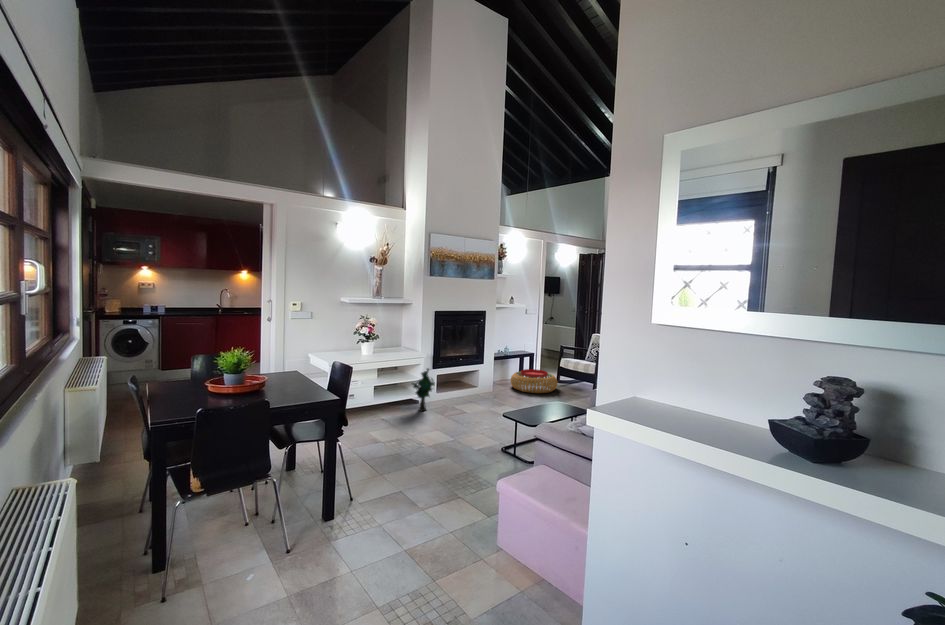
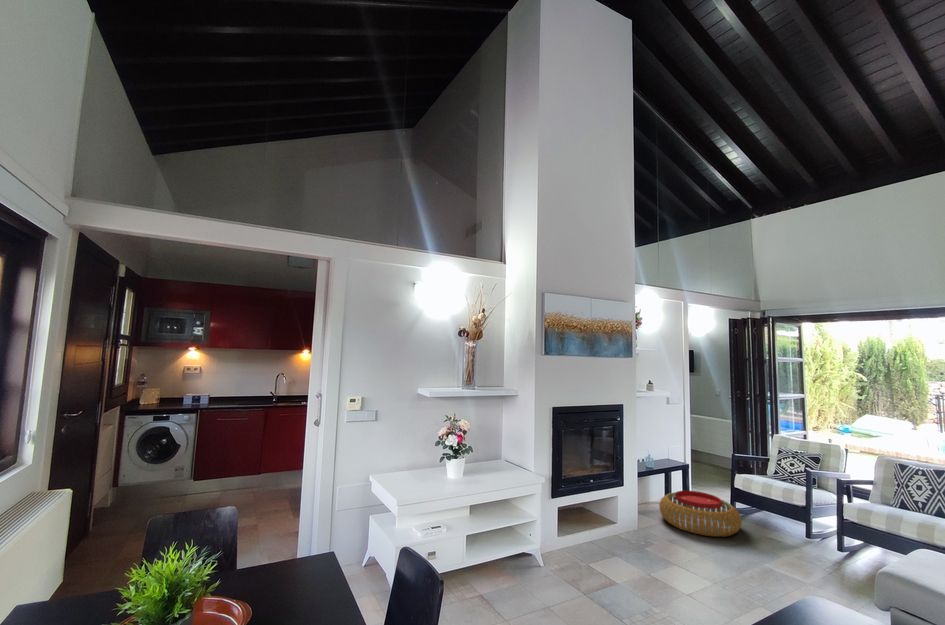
decorative plant: present [412,368,435,411] -> none [522,501,562,579]

